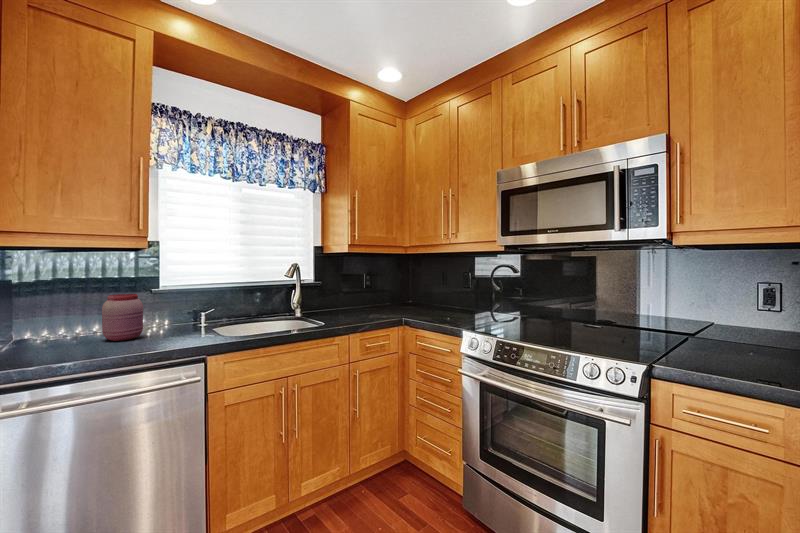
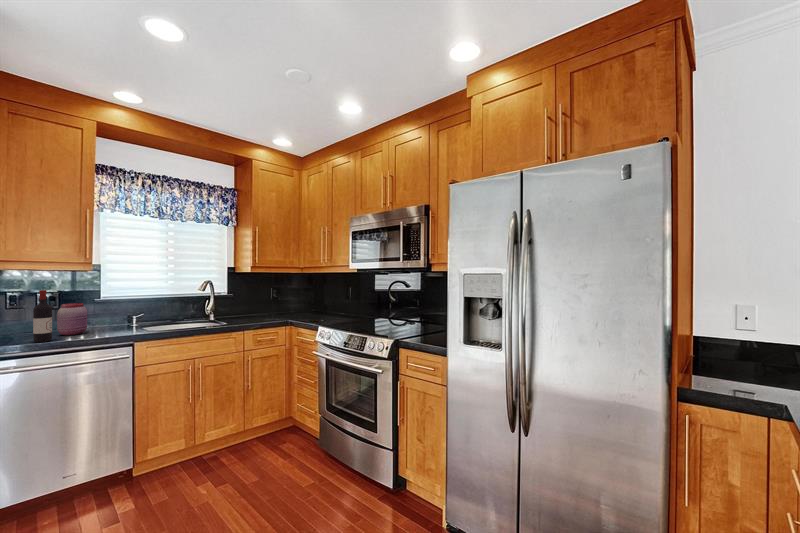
wine bottle: none [63,274,92,355] -> present [33,290,52,342]

